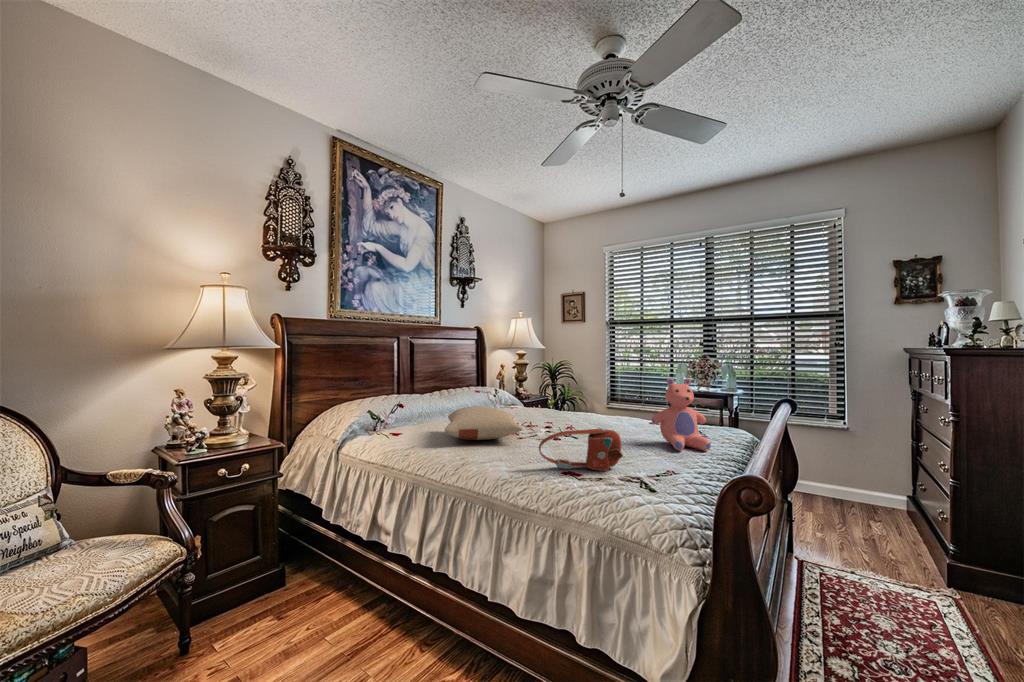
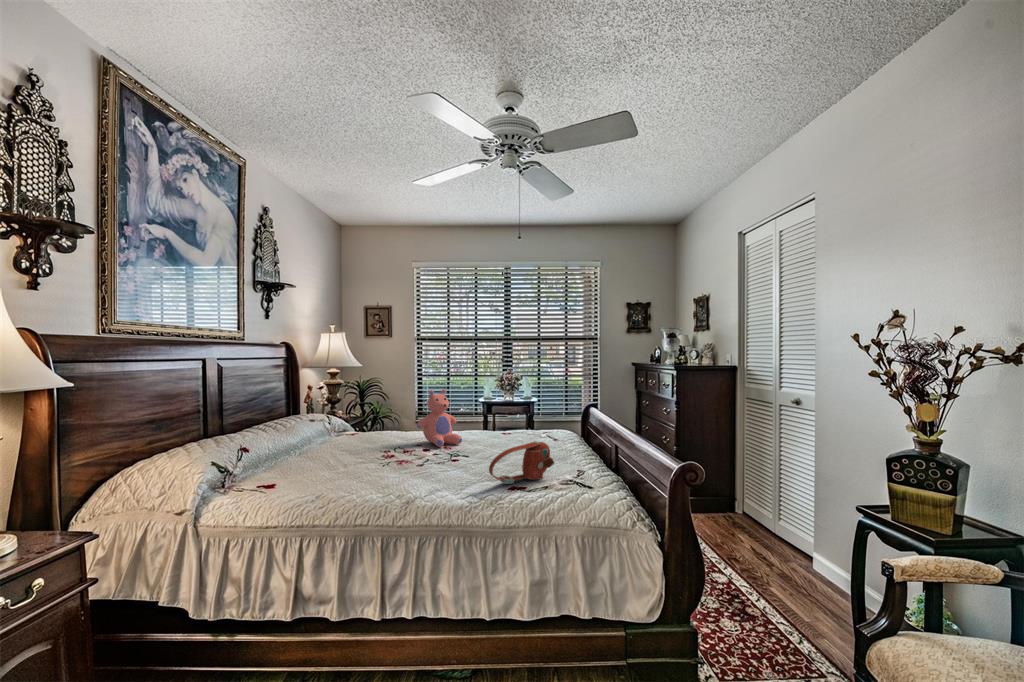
teddy bear: present [652,378,711,451] -> present [417,389,462,447]
pillow: present [445,406,523,440] -> none [325,435,435,475]

